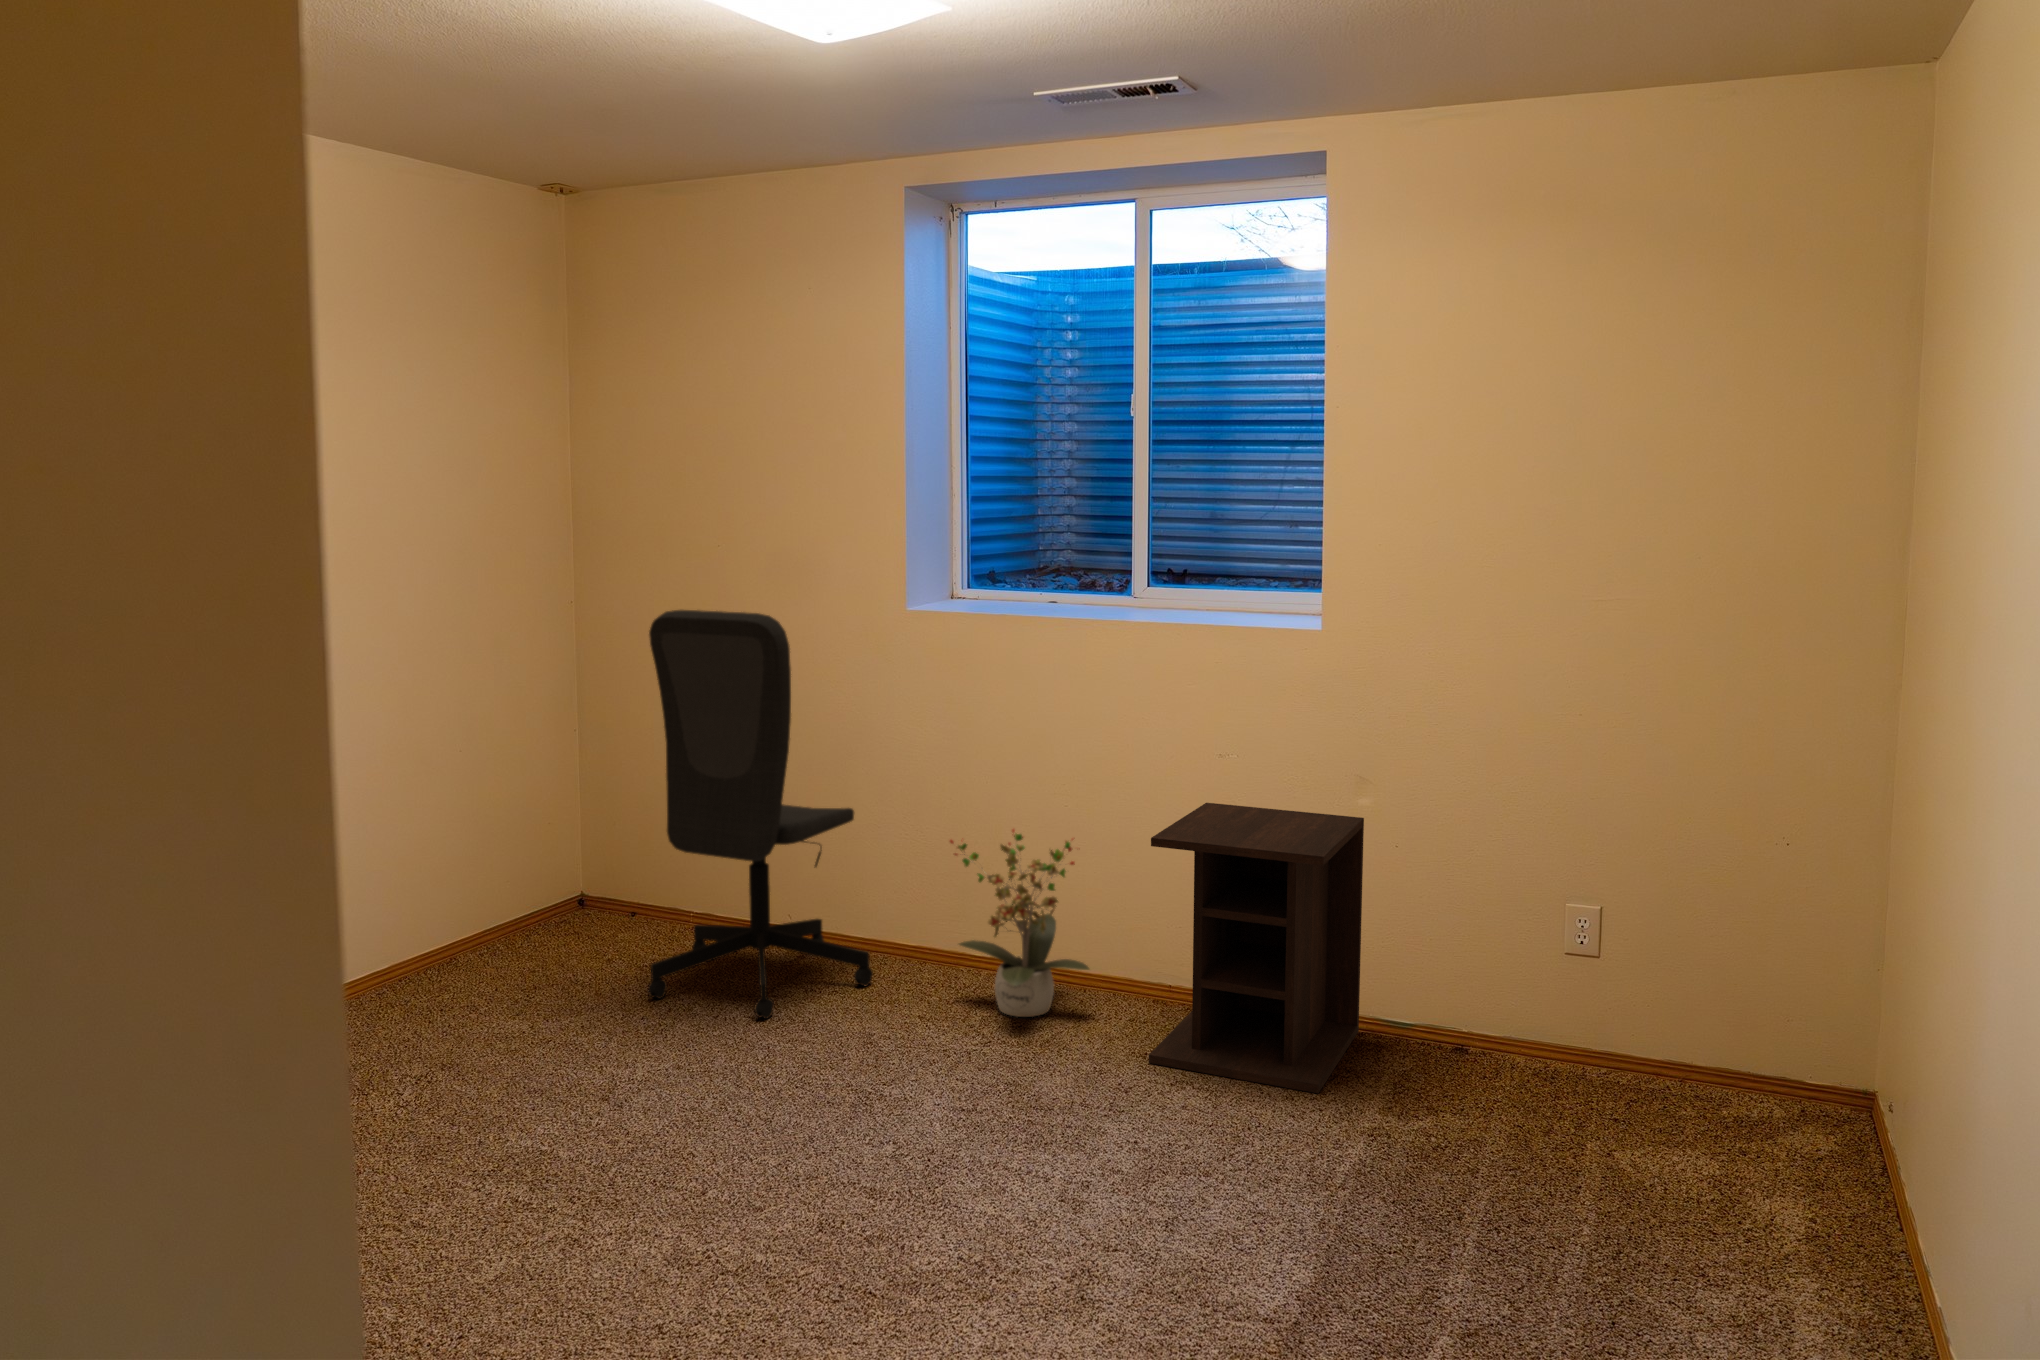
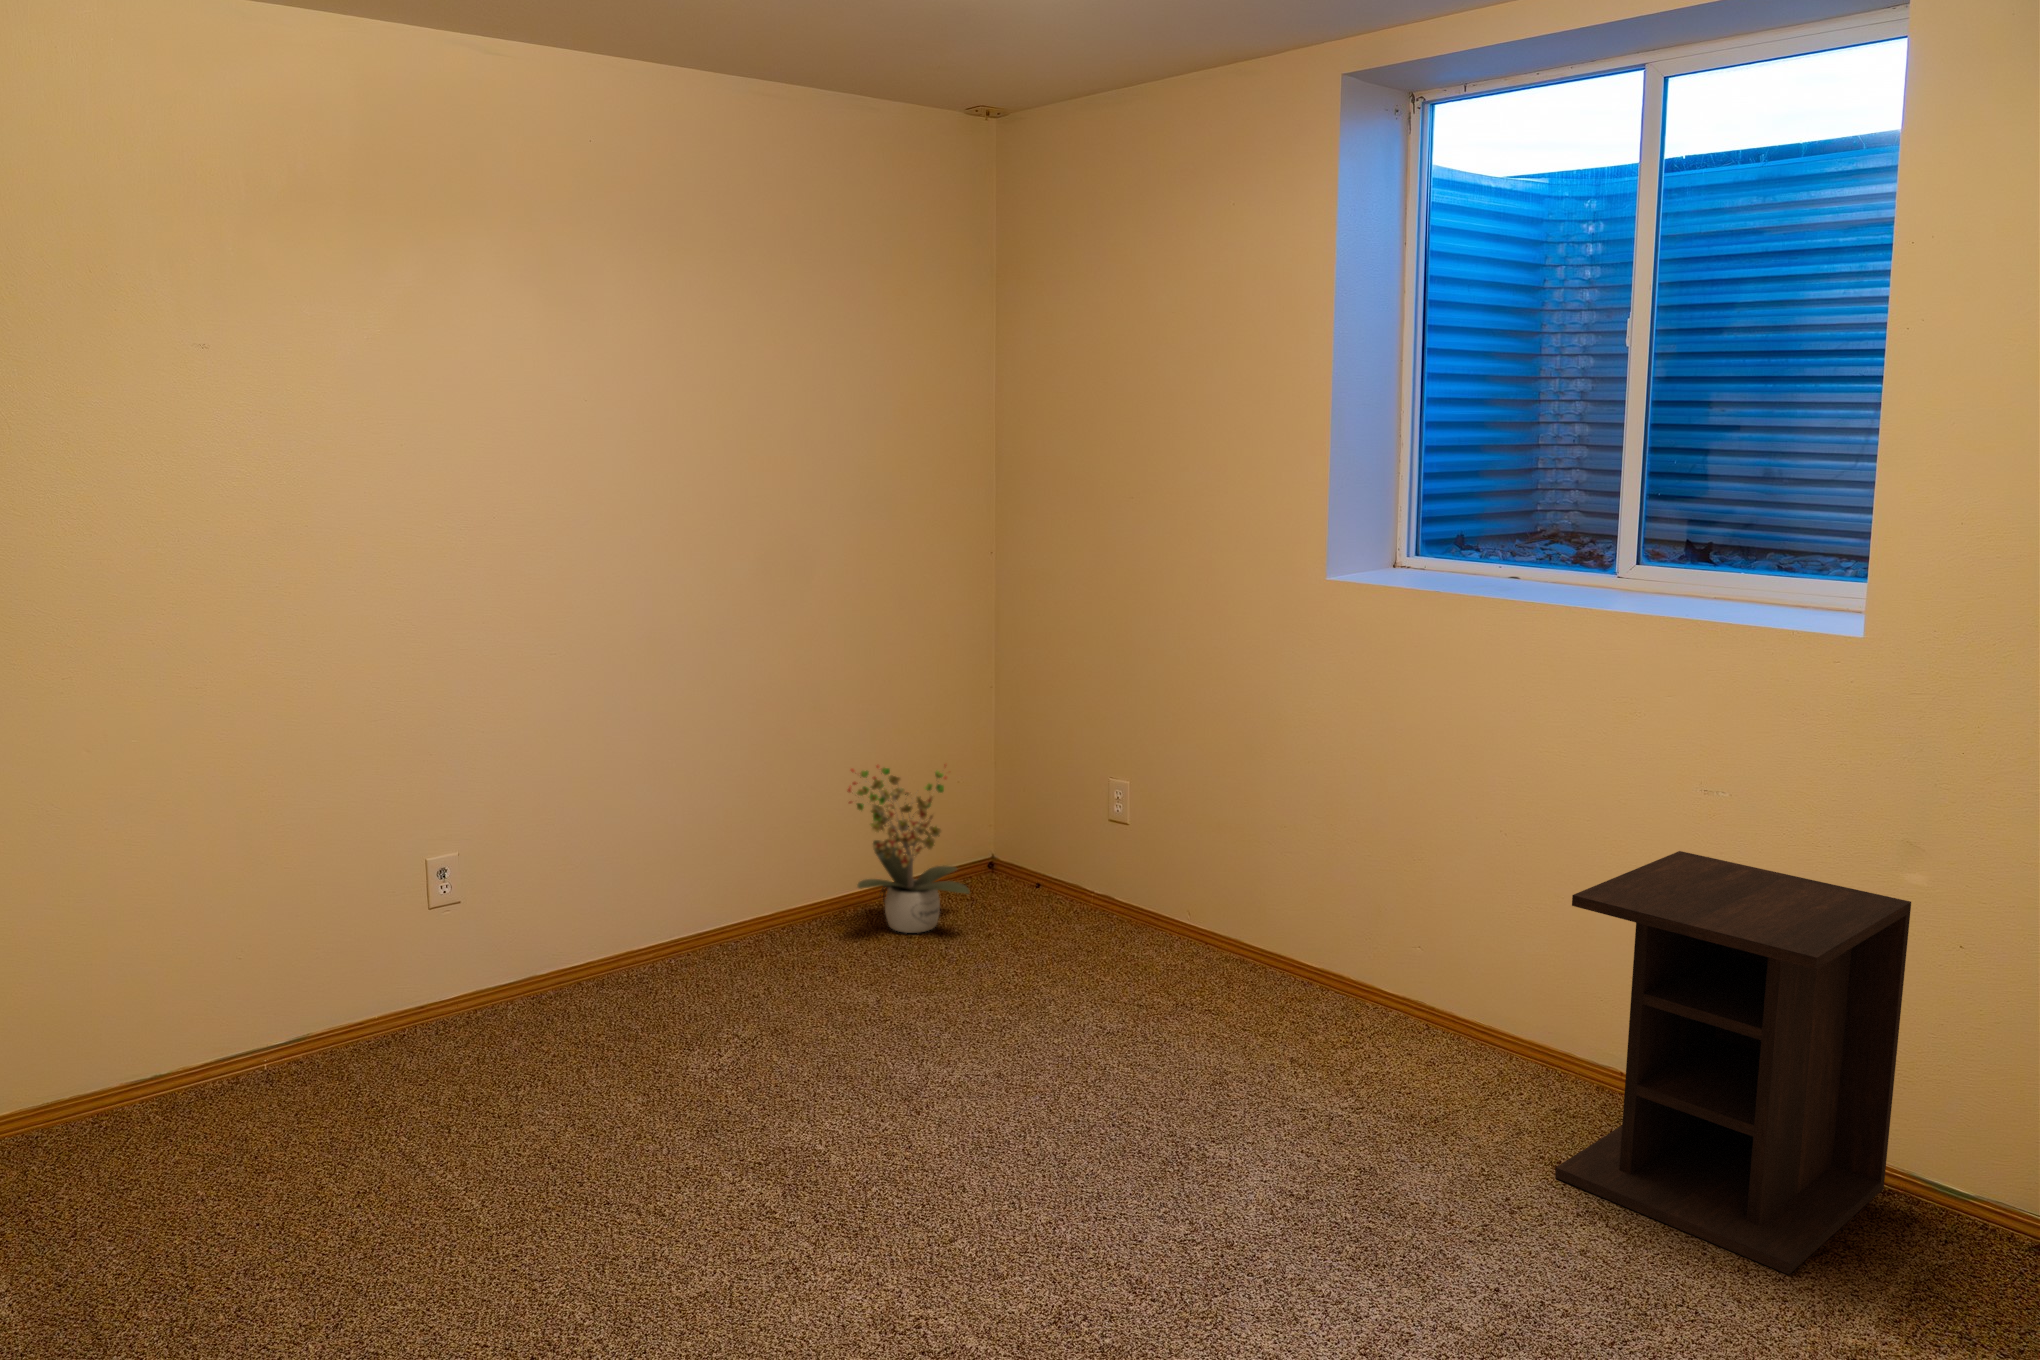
office chair: present [648,610,873,1019] -> none [1004,571,1253,1032]
potted plant: present [950,829,1089,1017] -> present [848,765,970,933]

